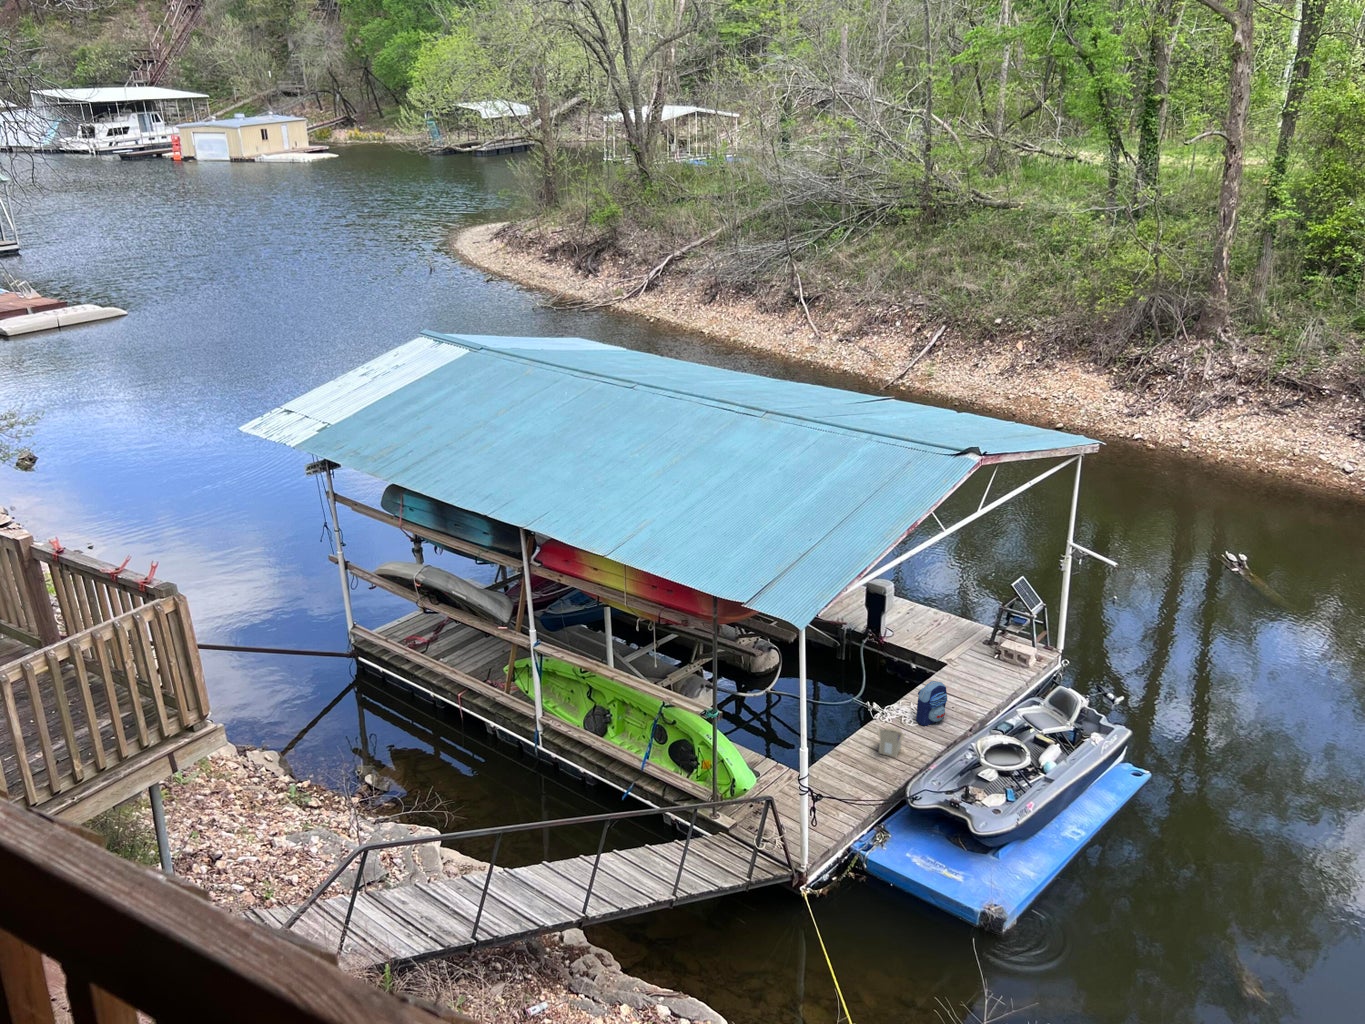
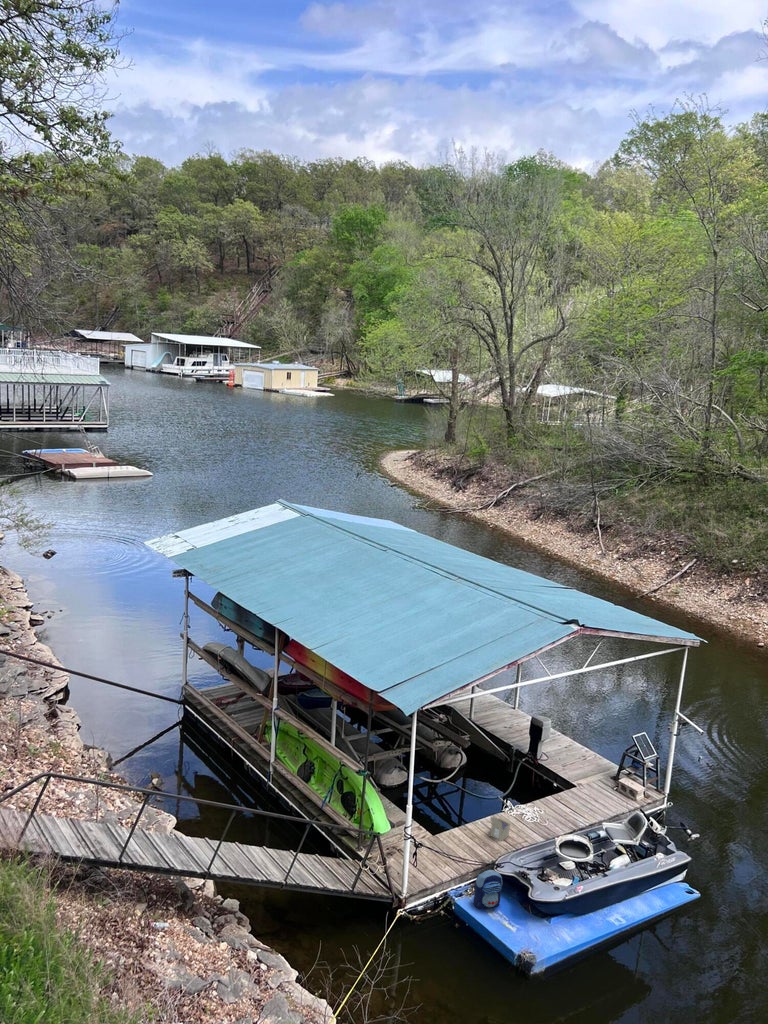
backpack: present [916,681,947,726] -> present [474,870,502,909]

